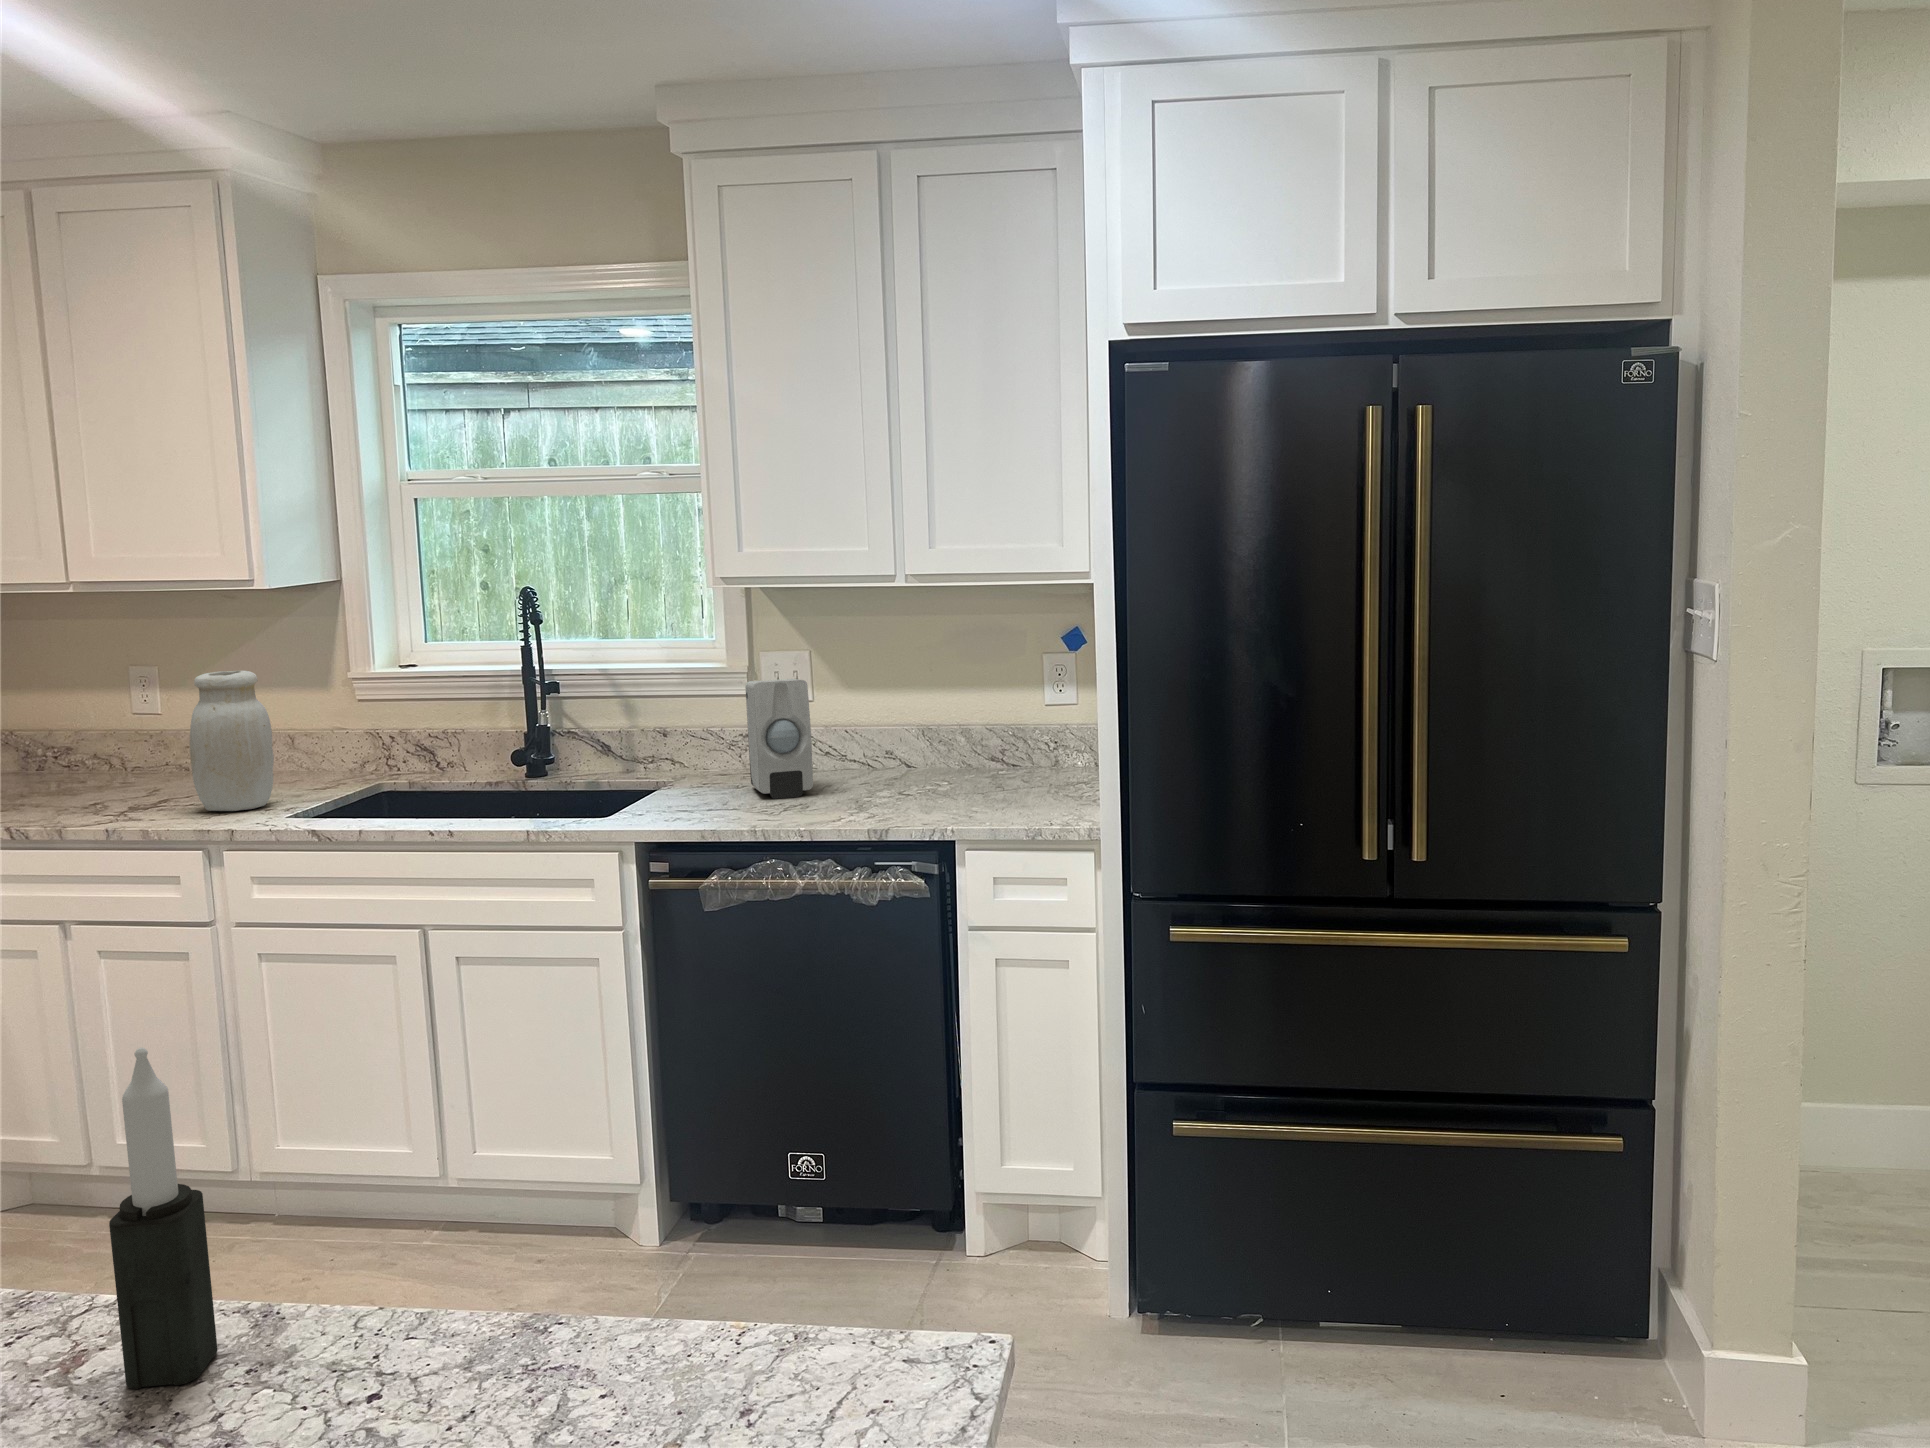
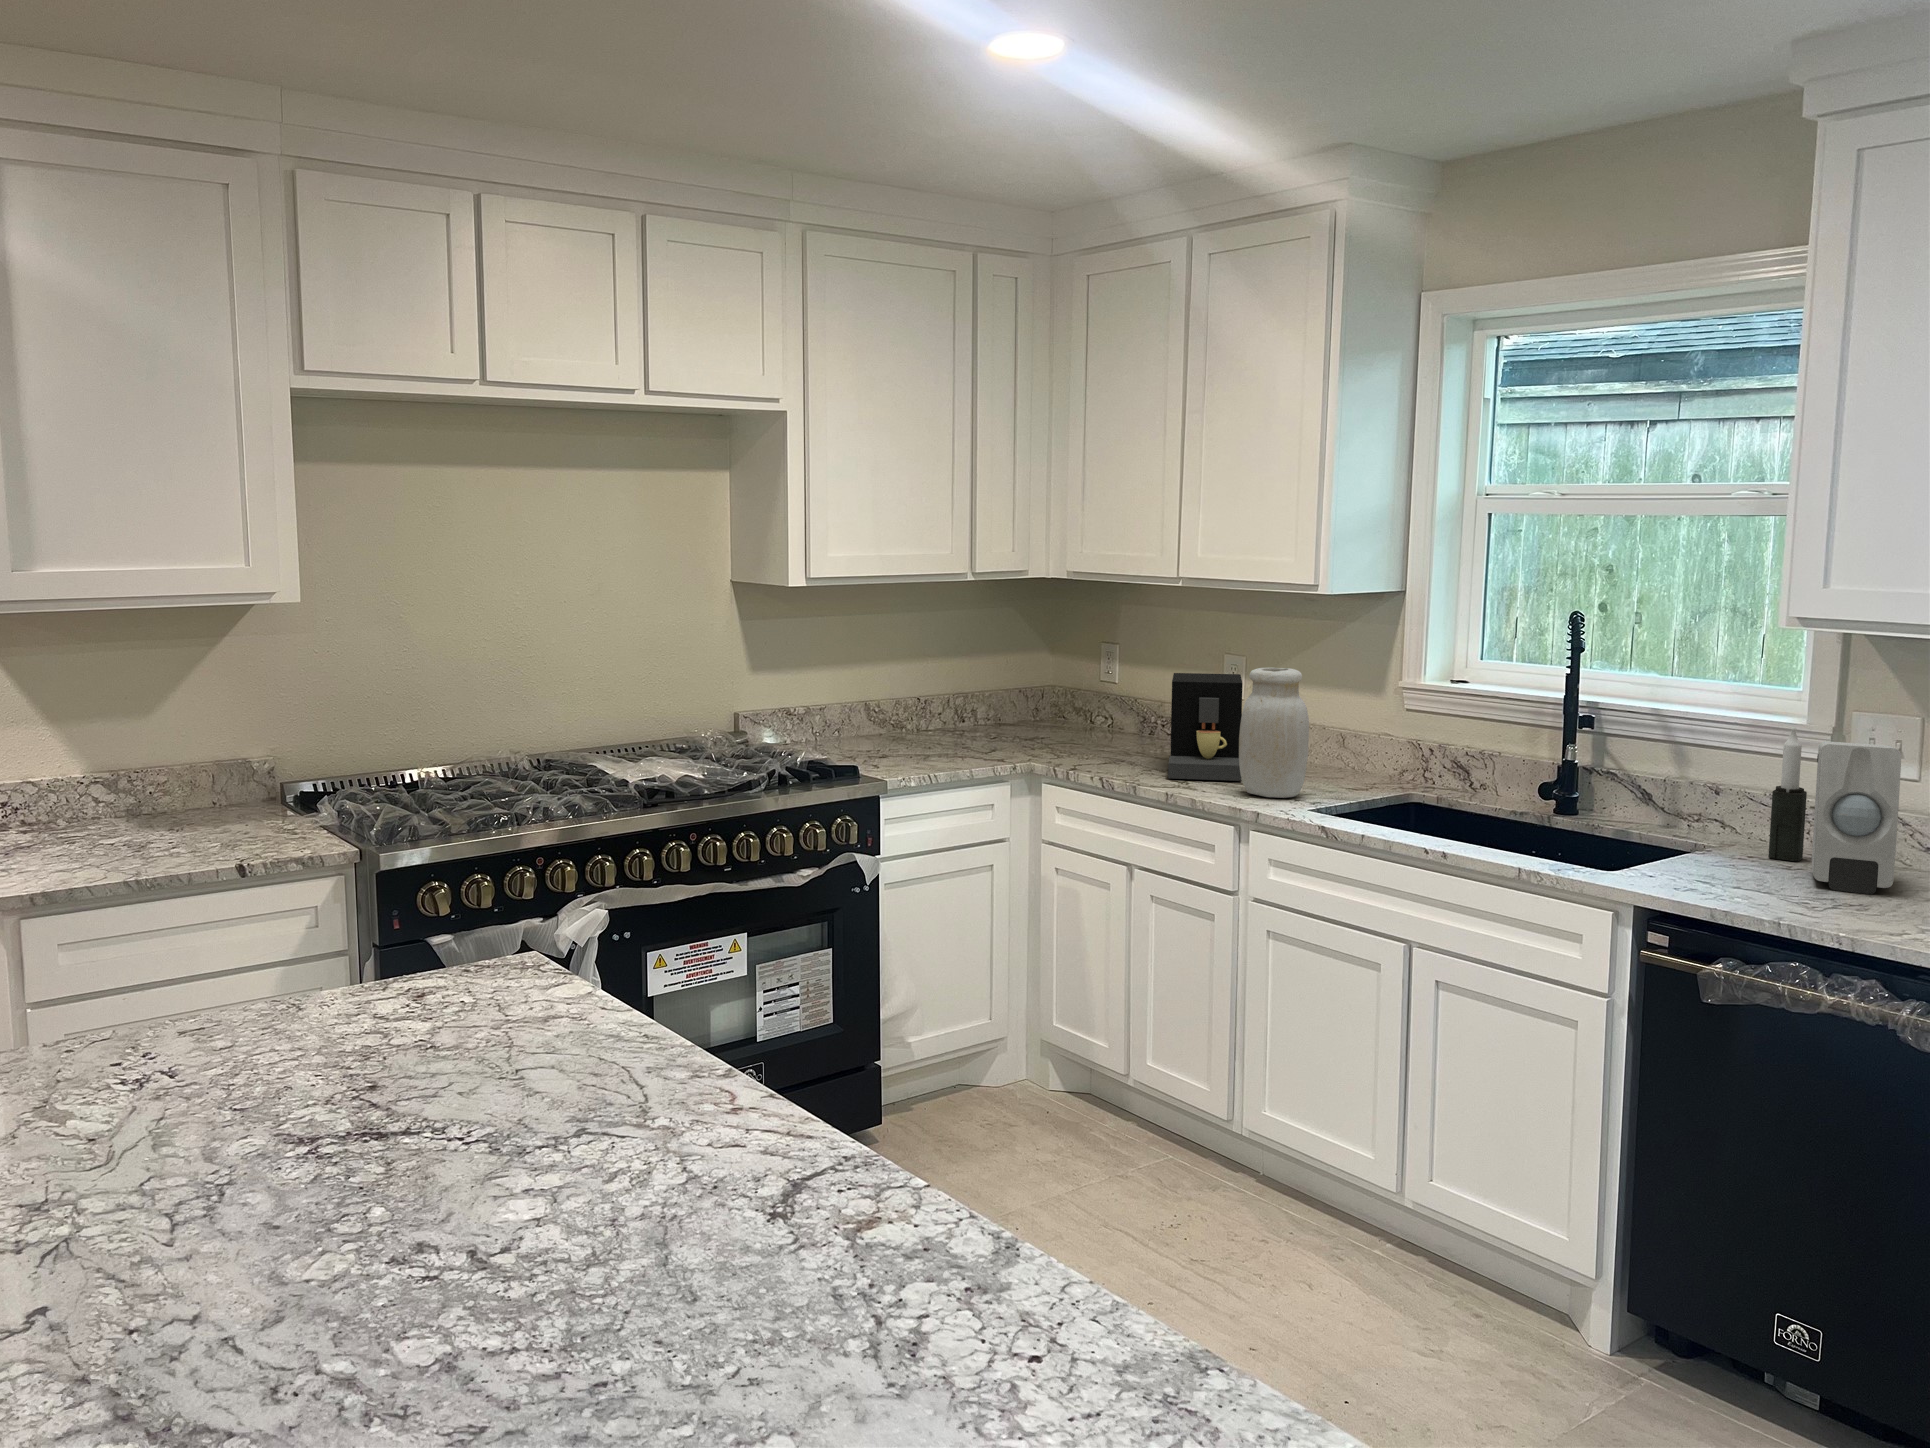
coffee maker: none [74,685,190,812] -> present [1168,673,1242,781]
candle: present [109,1048,217,1389] -> present [1768,727,1807,861]

